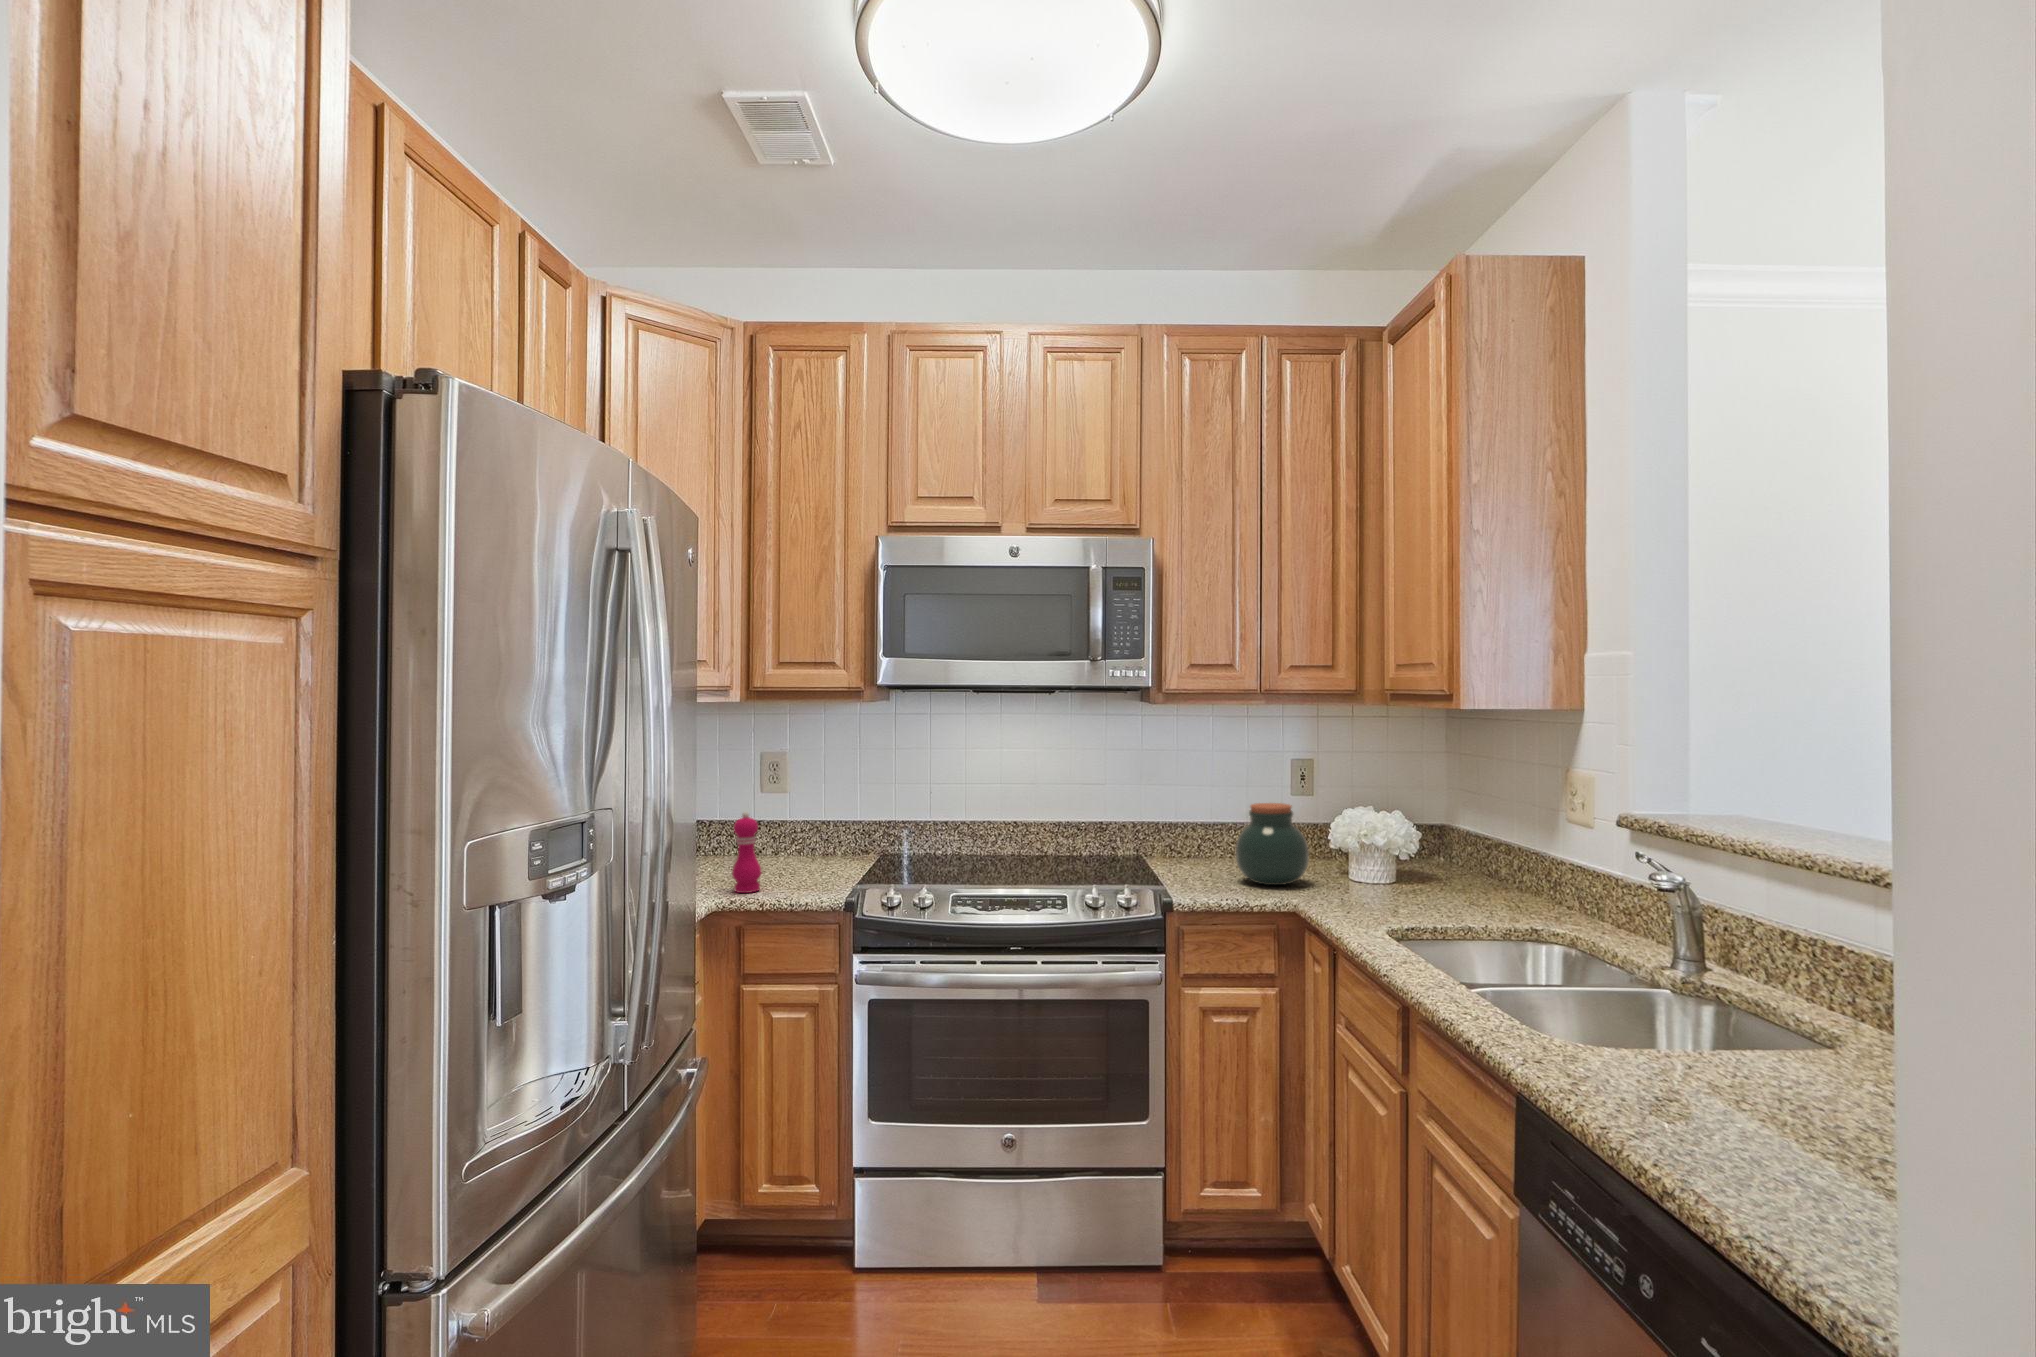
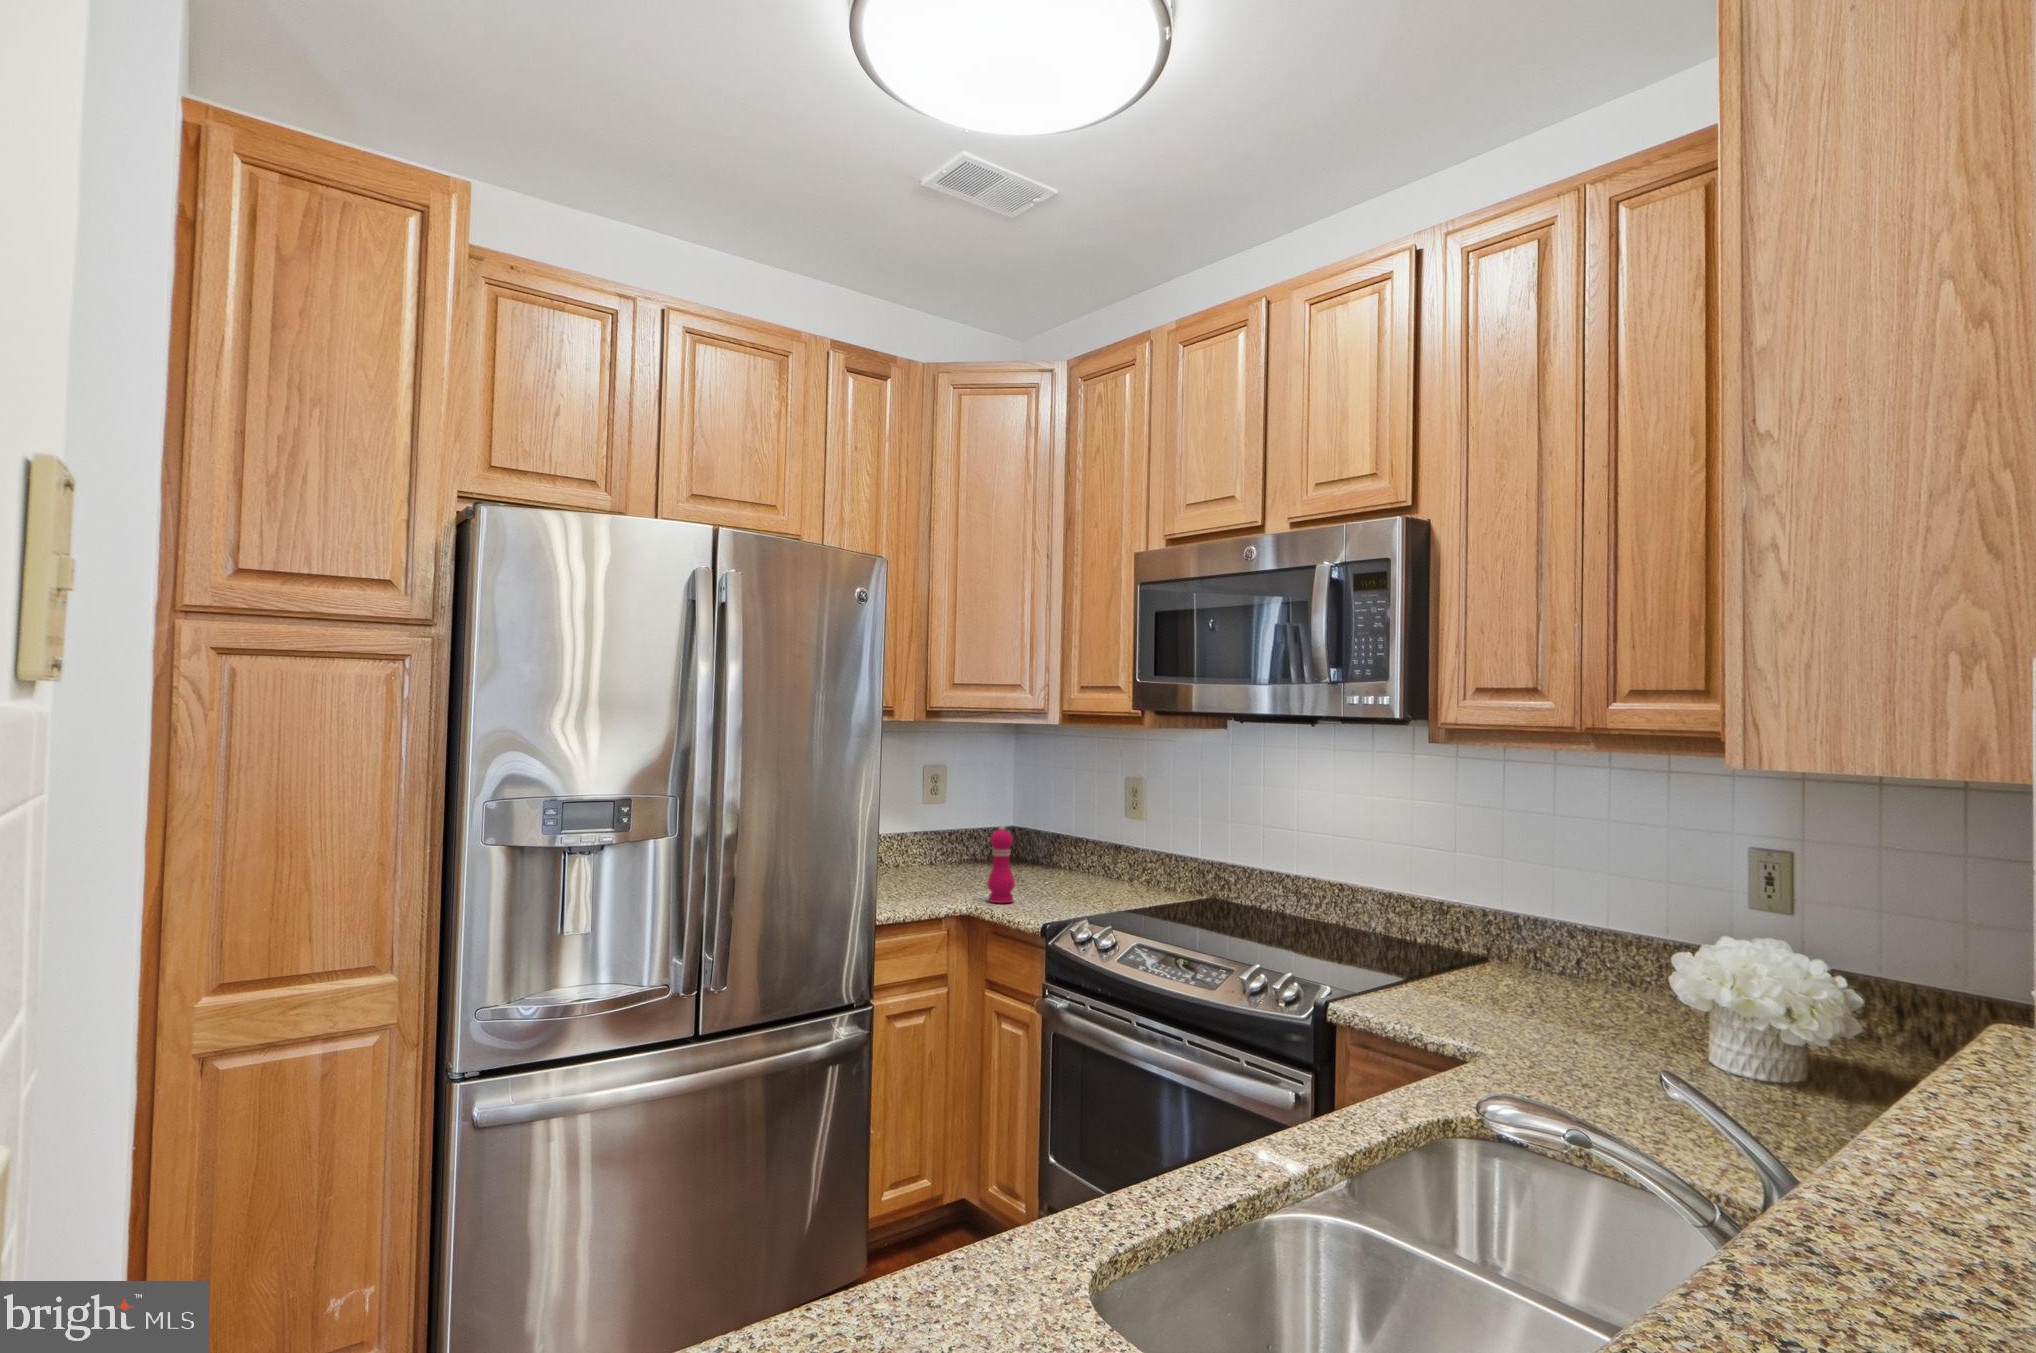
jar: present [1236,803,1309,885] -> none [1494,901,1615,1031]

